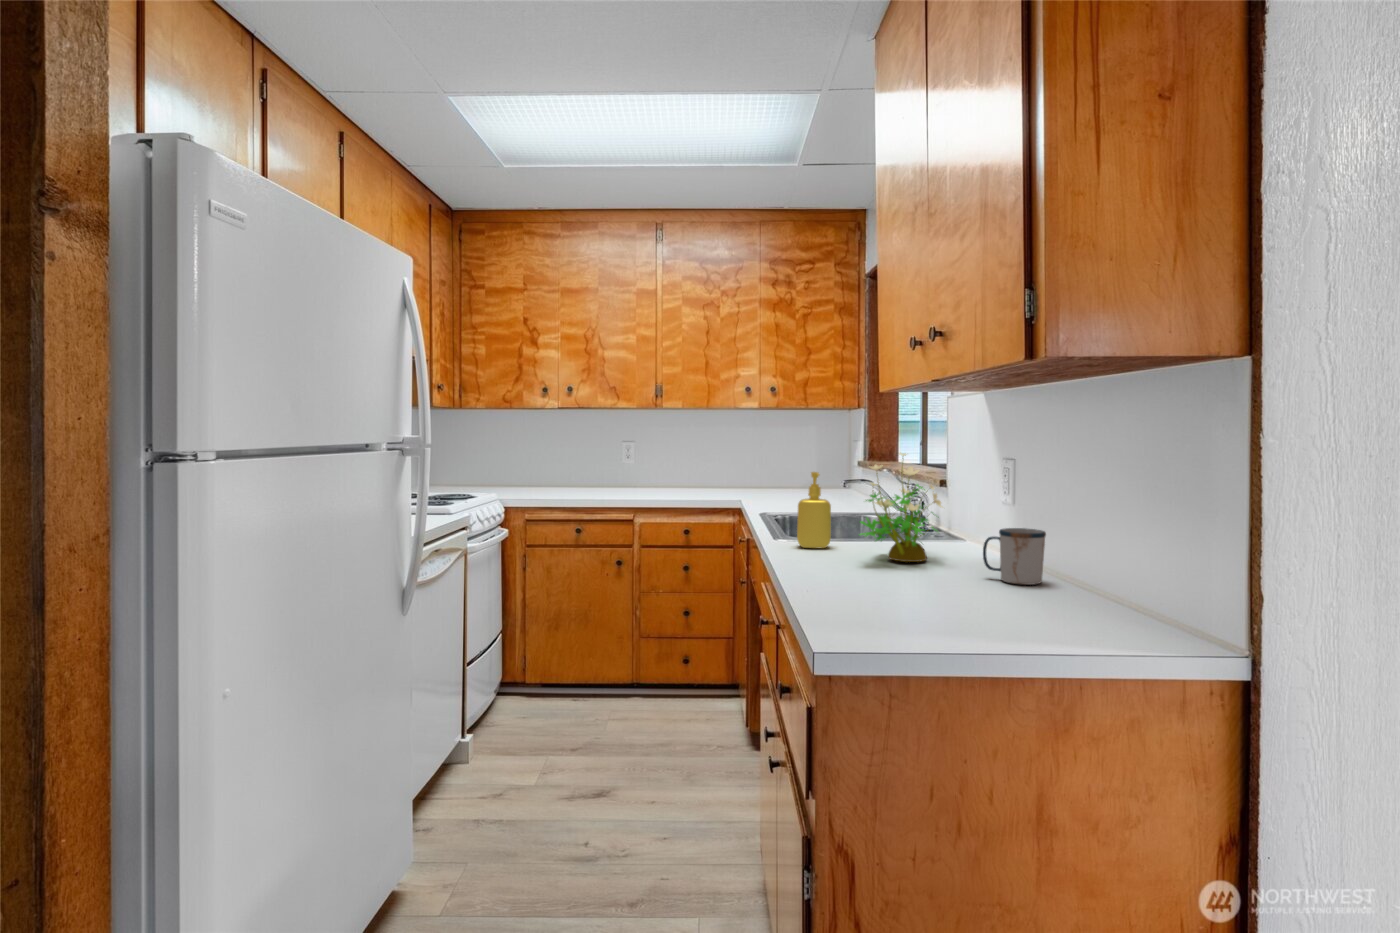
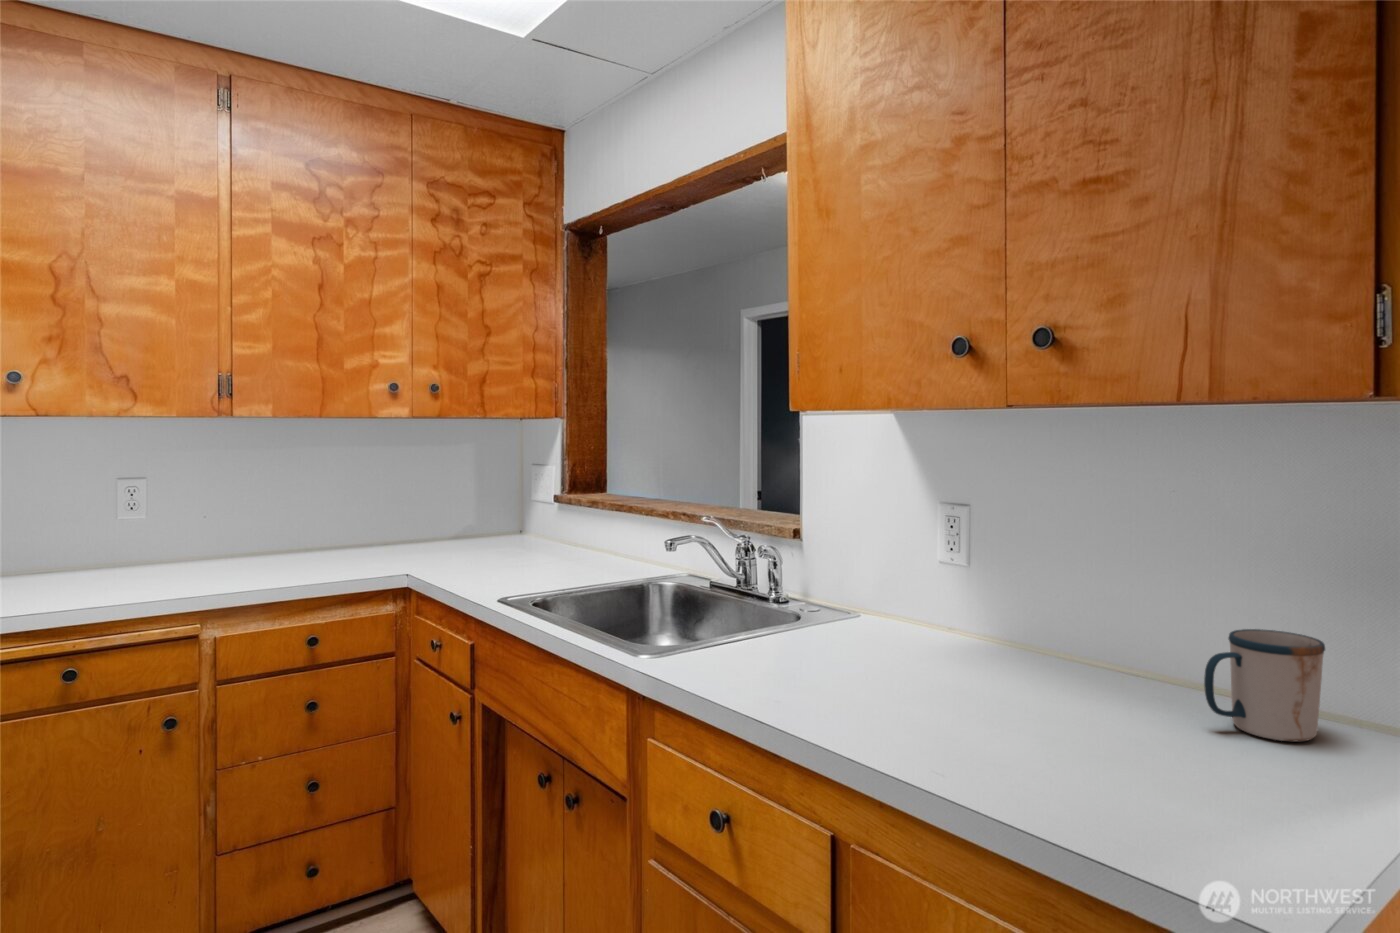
potted plant: present [860,453,942,562] -> none [909,497,1074,711]
soap dispenser: present [797,472,831,548] -> none [737,539,811,697]

